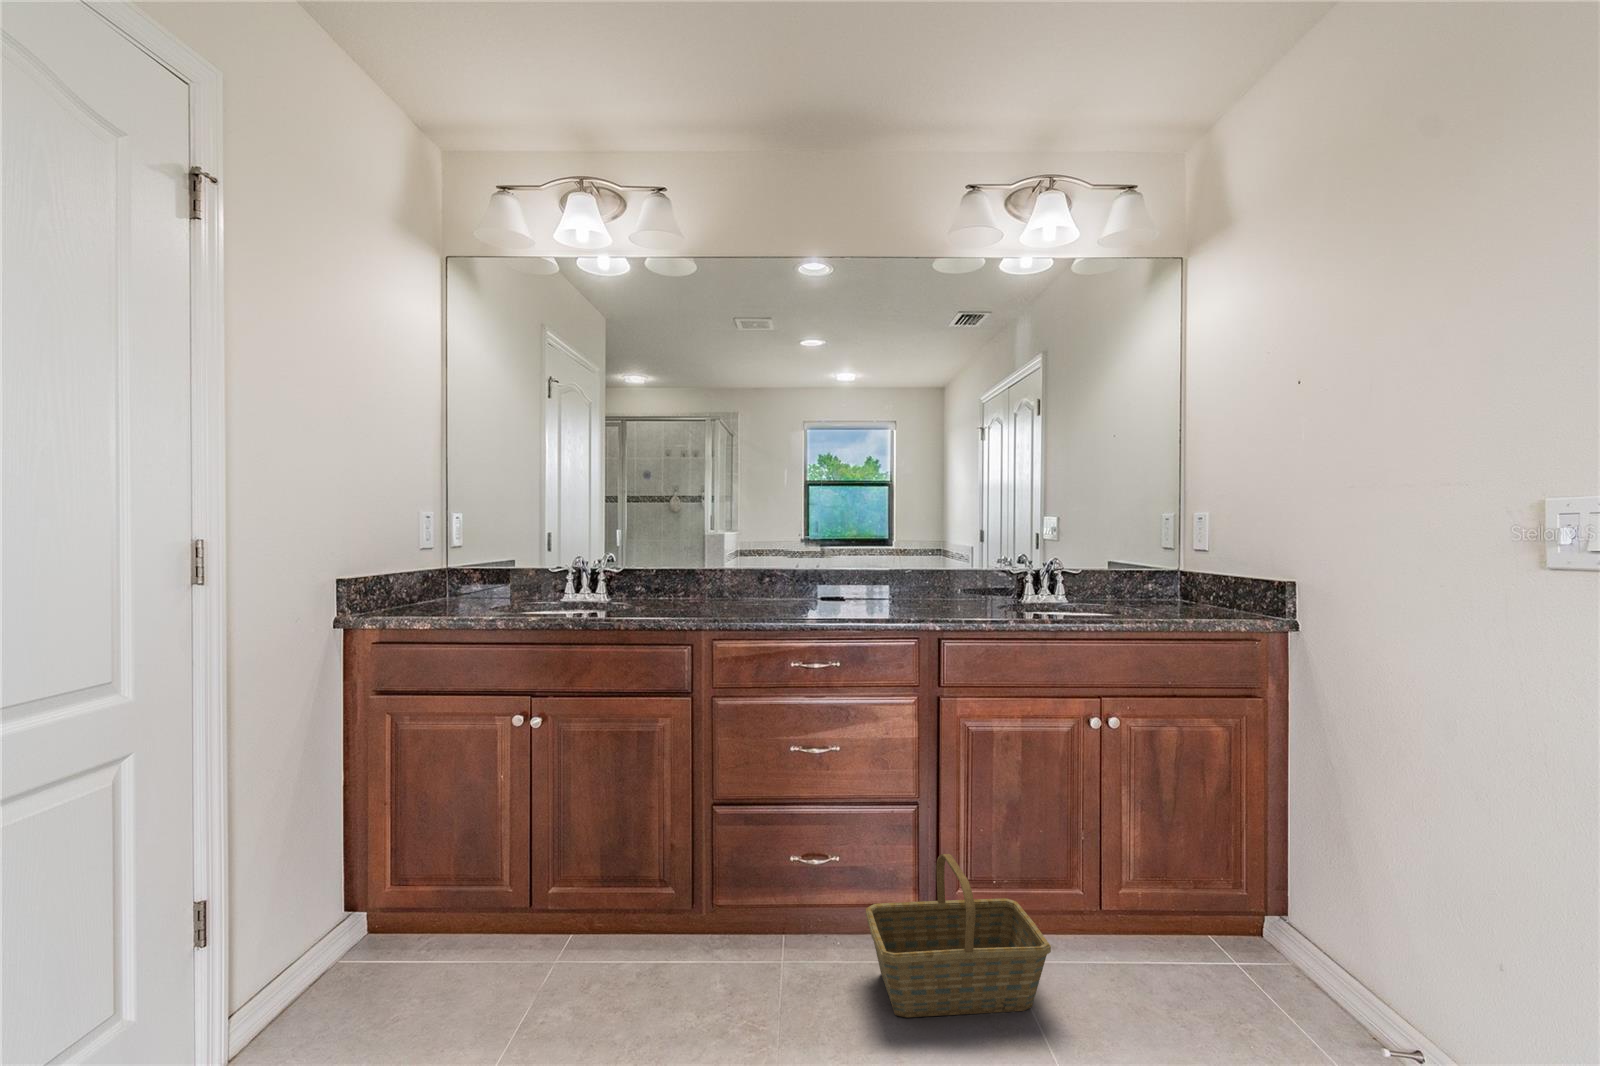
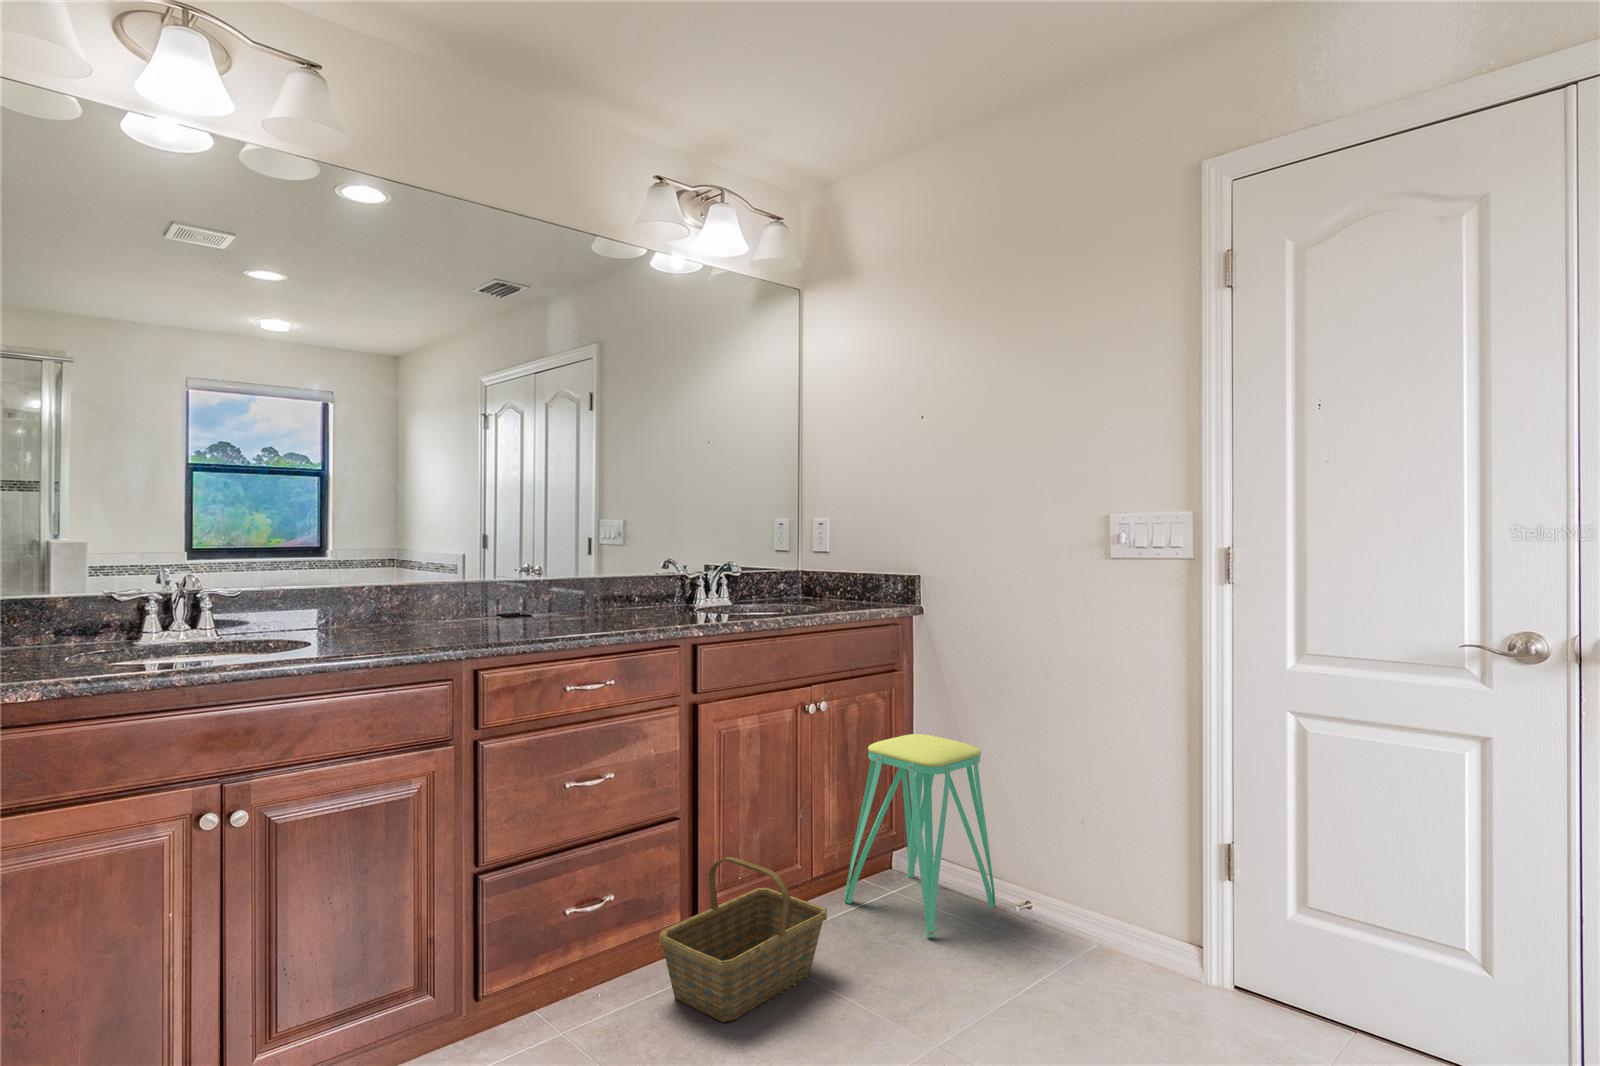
stool: none [1152,775,1370,1040] -> present [845,734,996,937]

